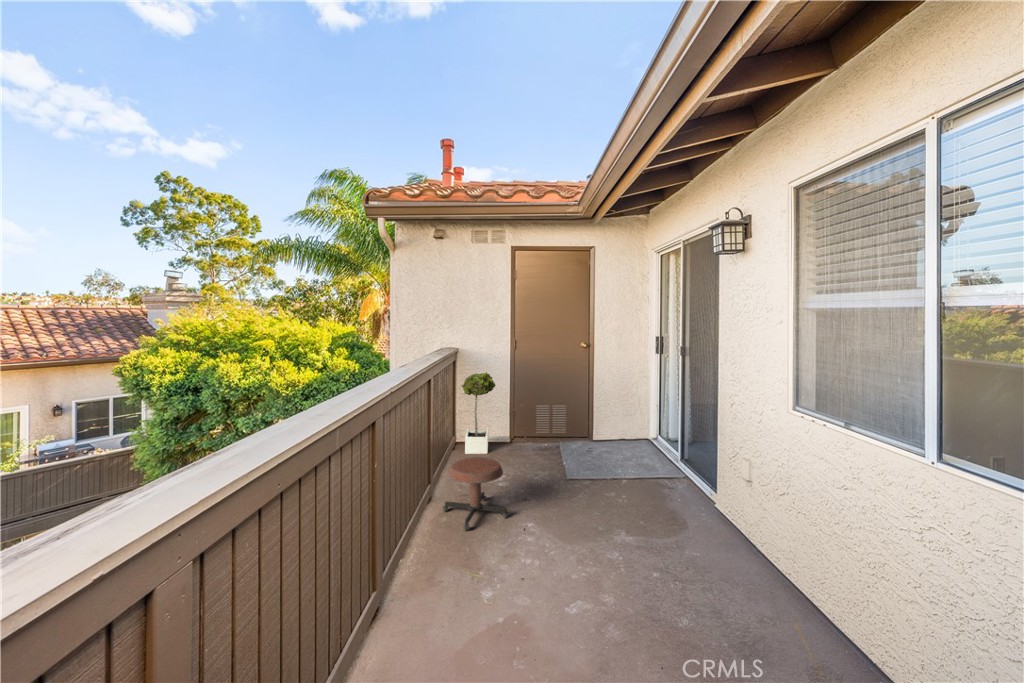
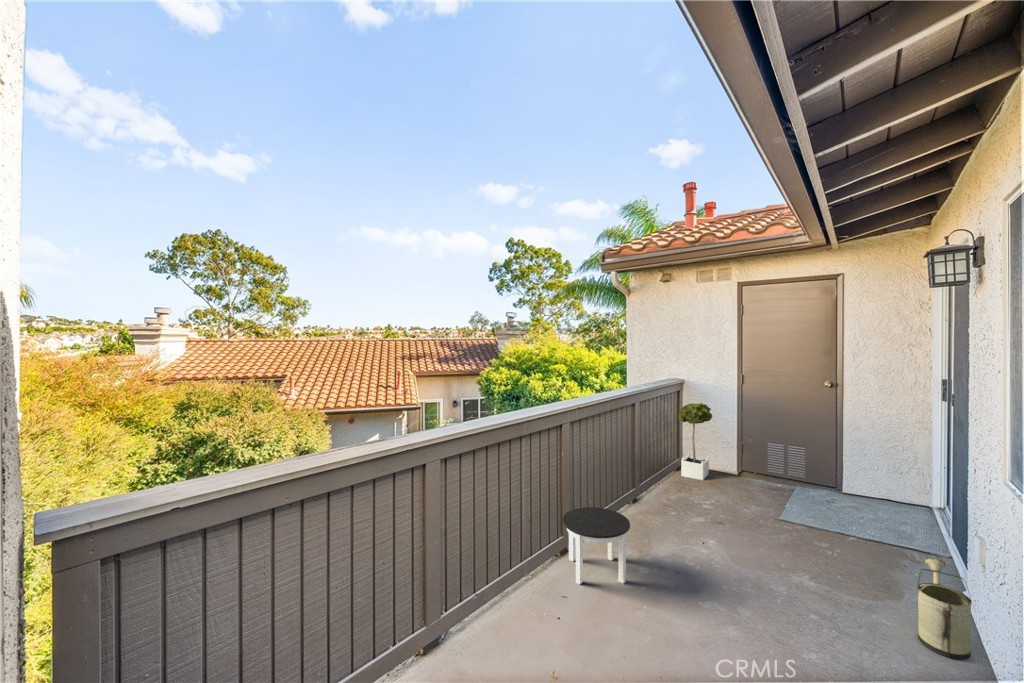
stool: present [443,457,508,531] -> none [630,472,681,530]
watering can: none [722,484,774,567] -> present [917,558,972,659]
round table: none [409,523,504,650] -> present [563,507,630,584]

